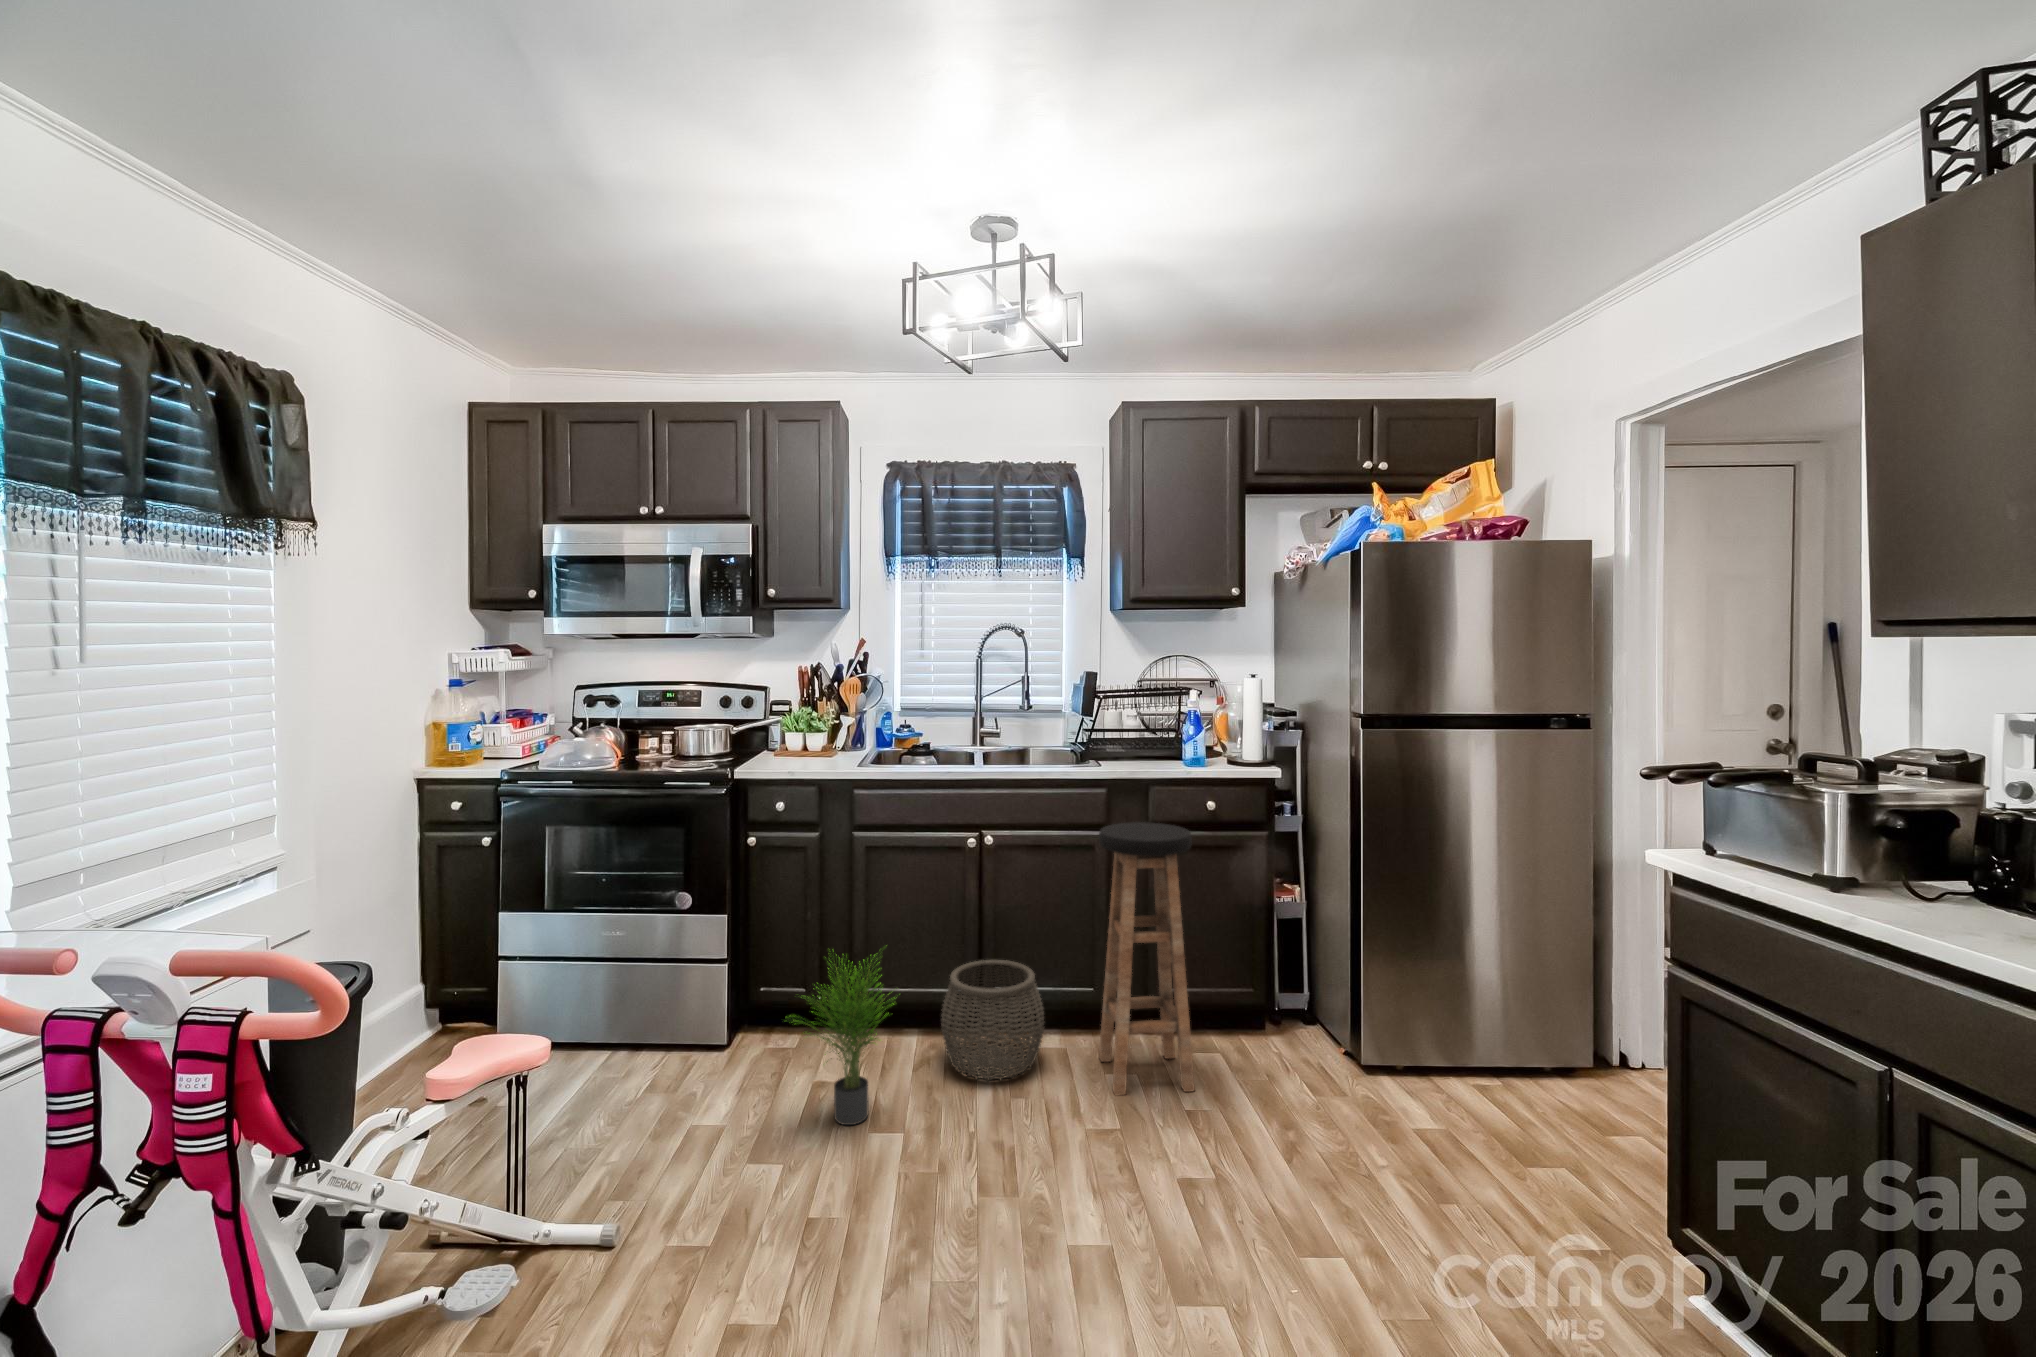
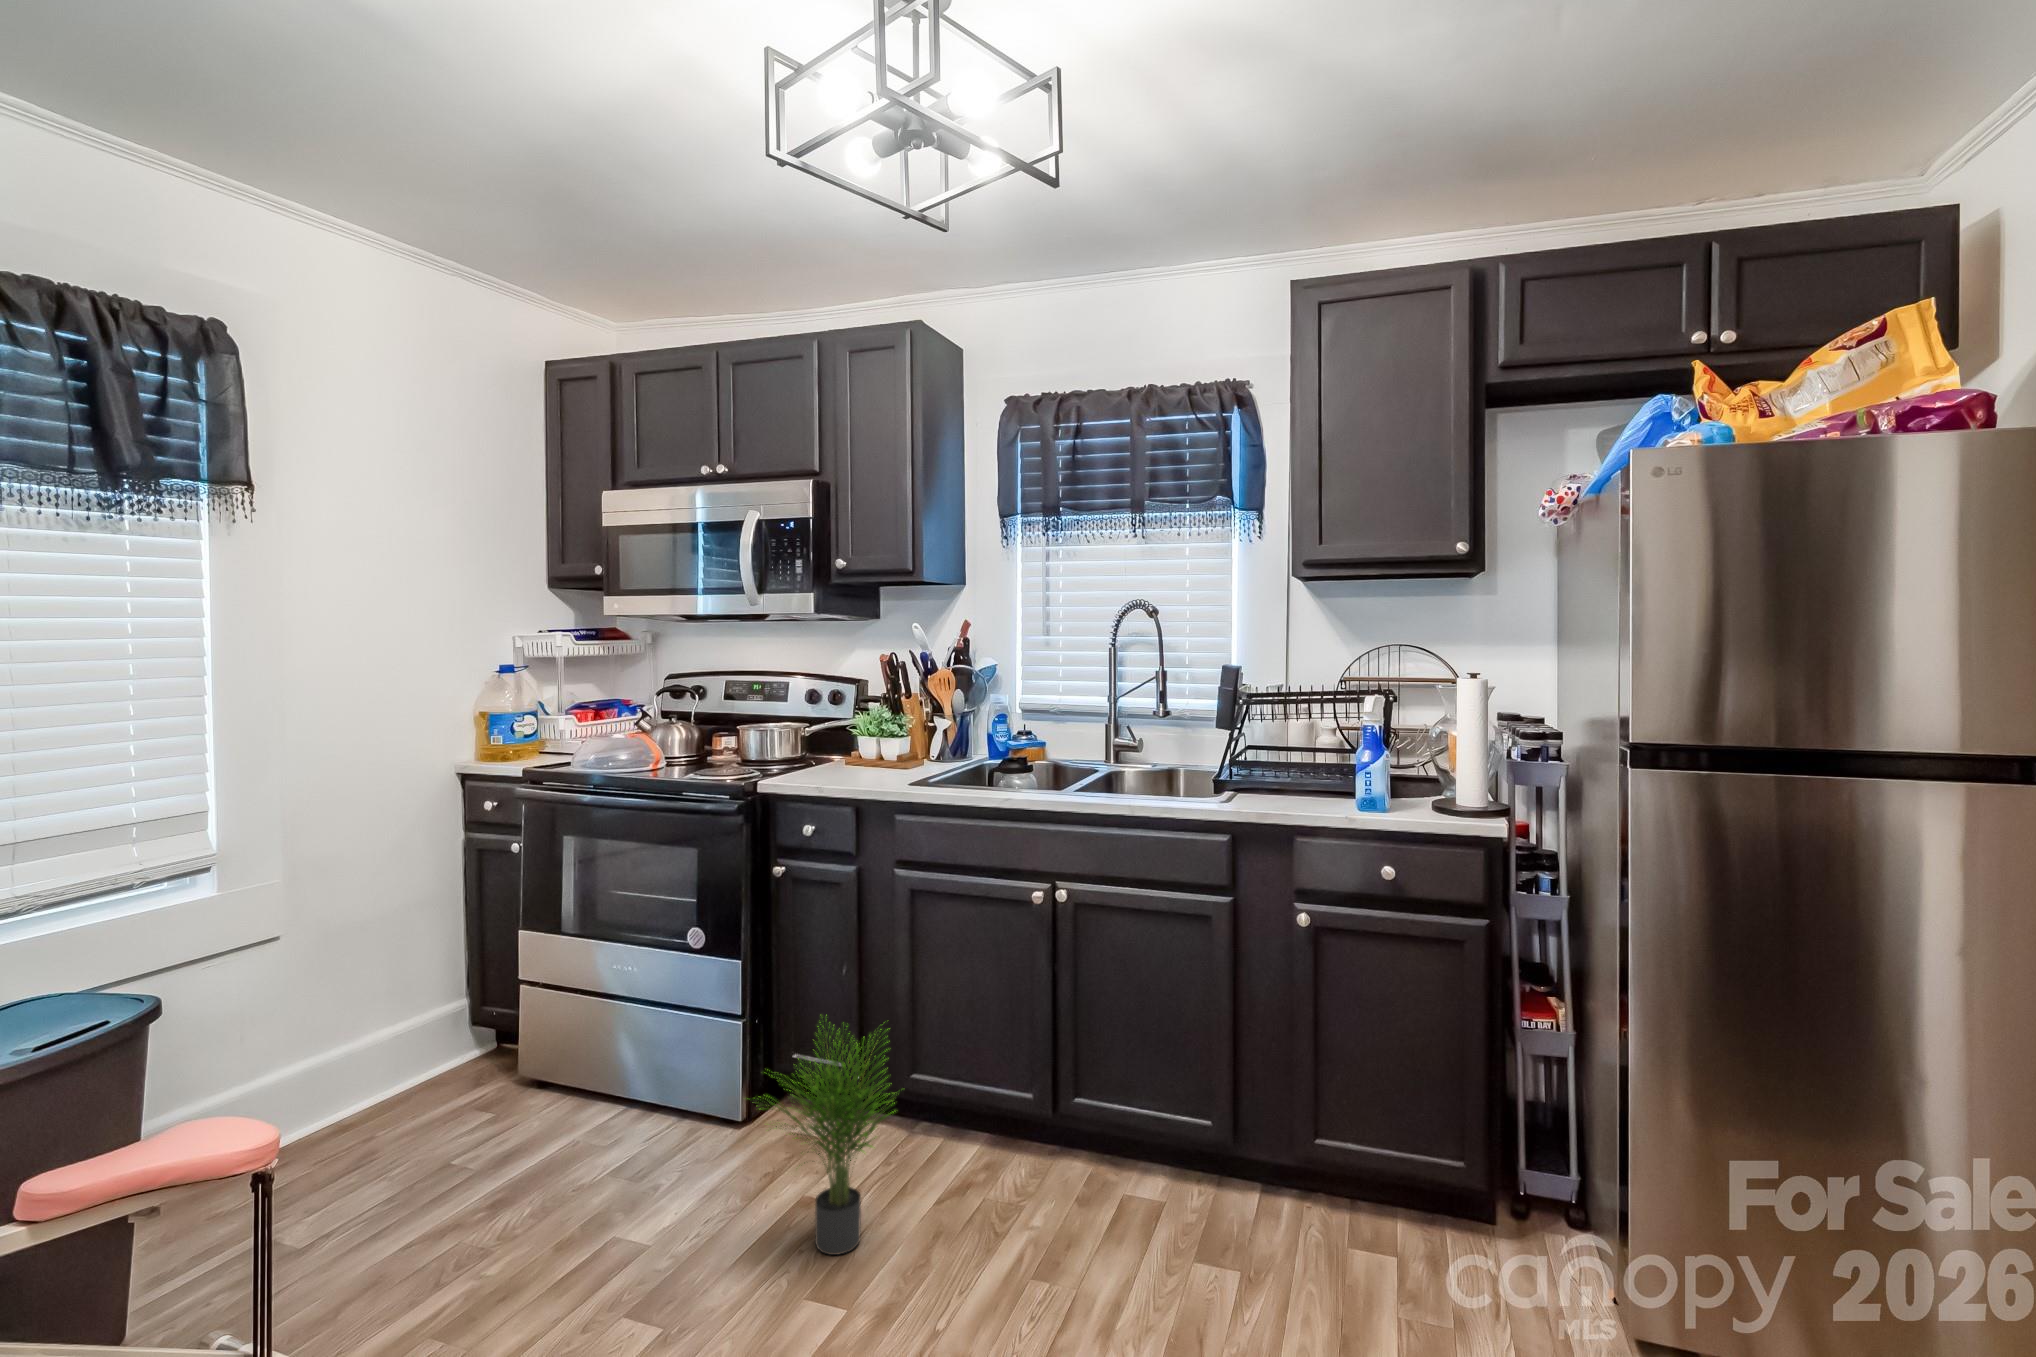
bar stool: present [1099,822,1195,1096] -> none [1201,883,1343,1307]
woven basket: present [941,960,1044,1080] -> none [989,1052,1132,1228]

